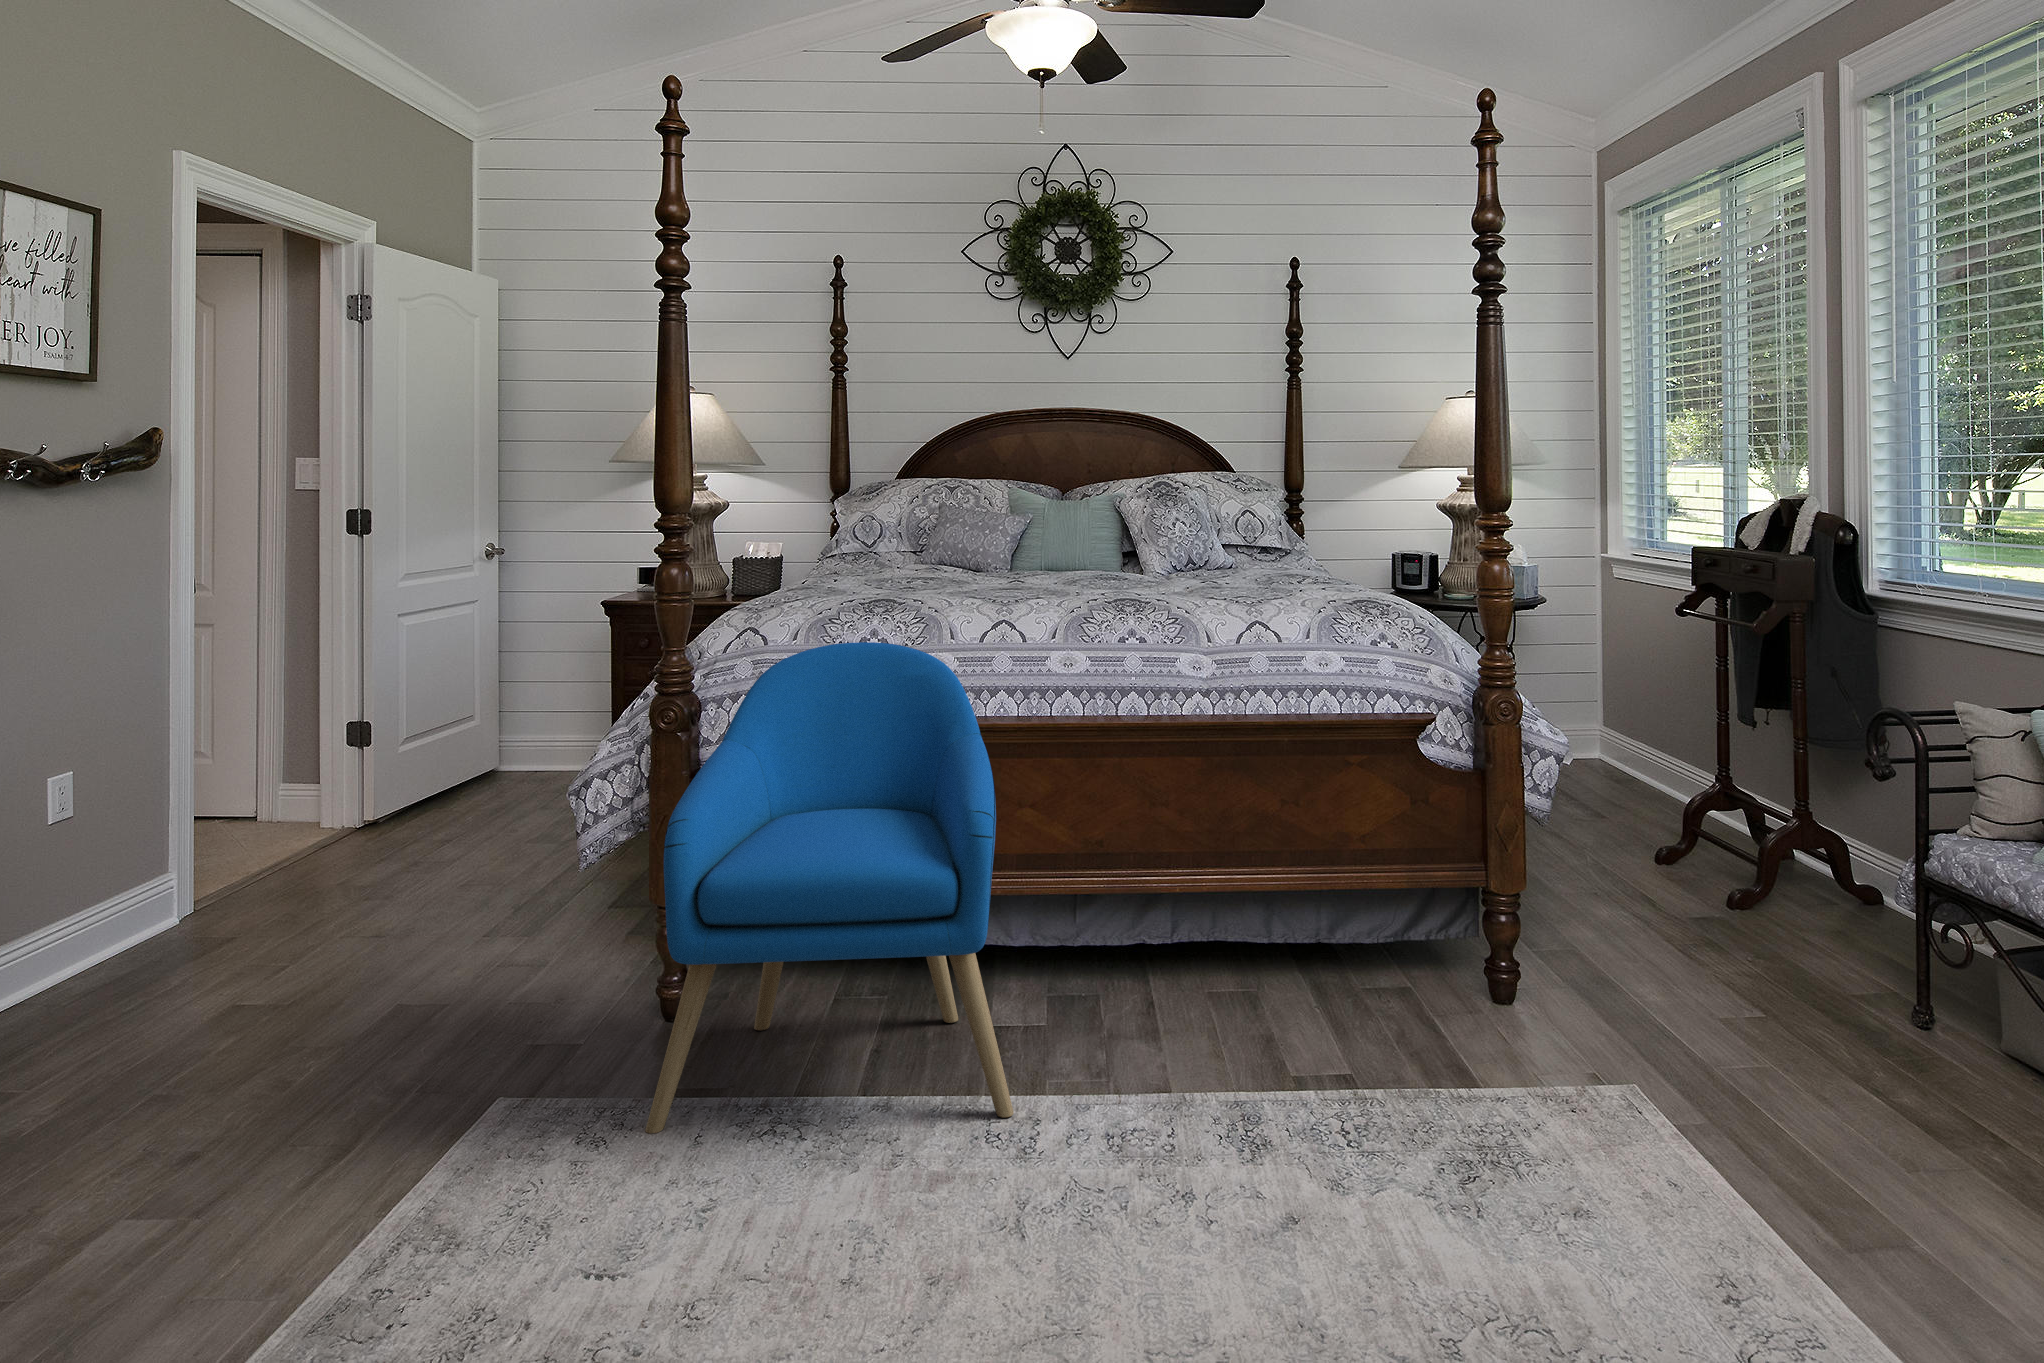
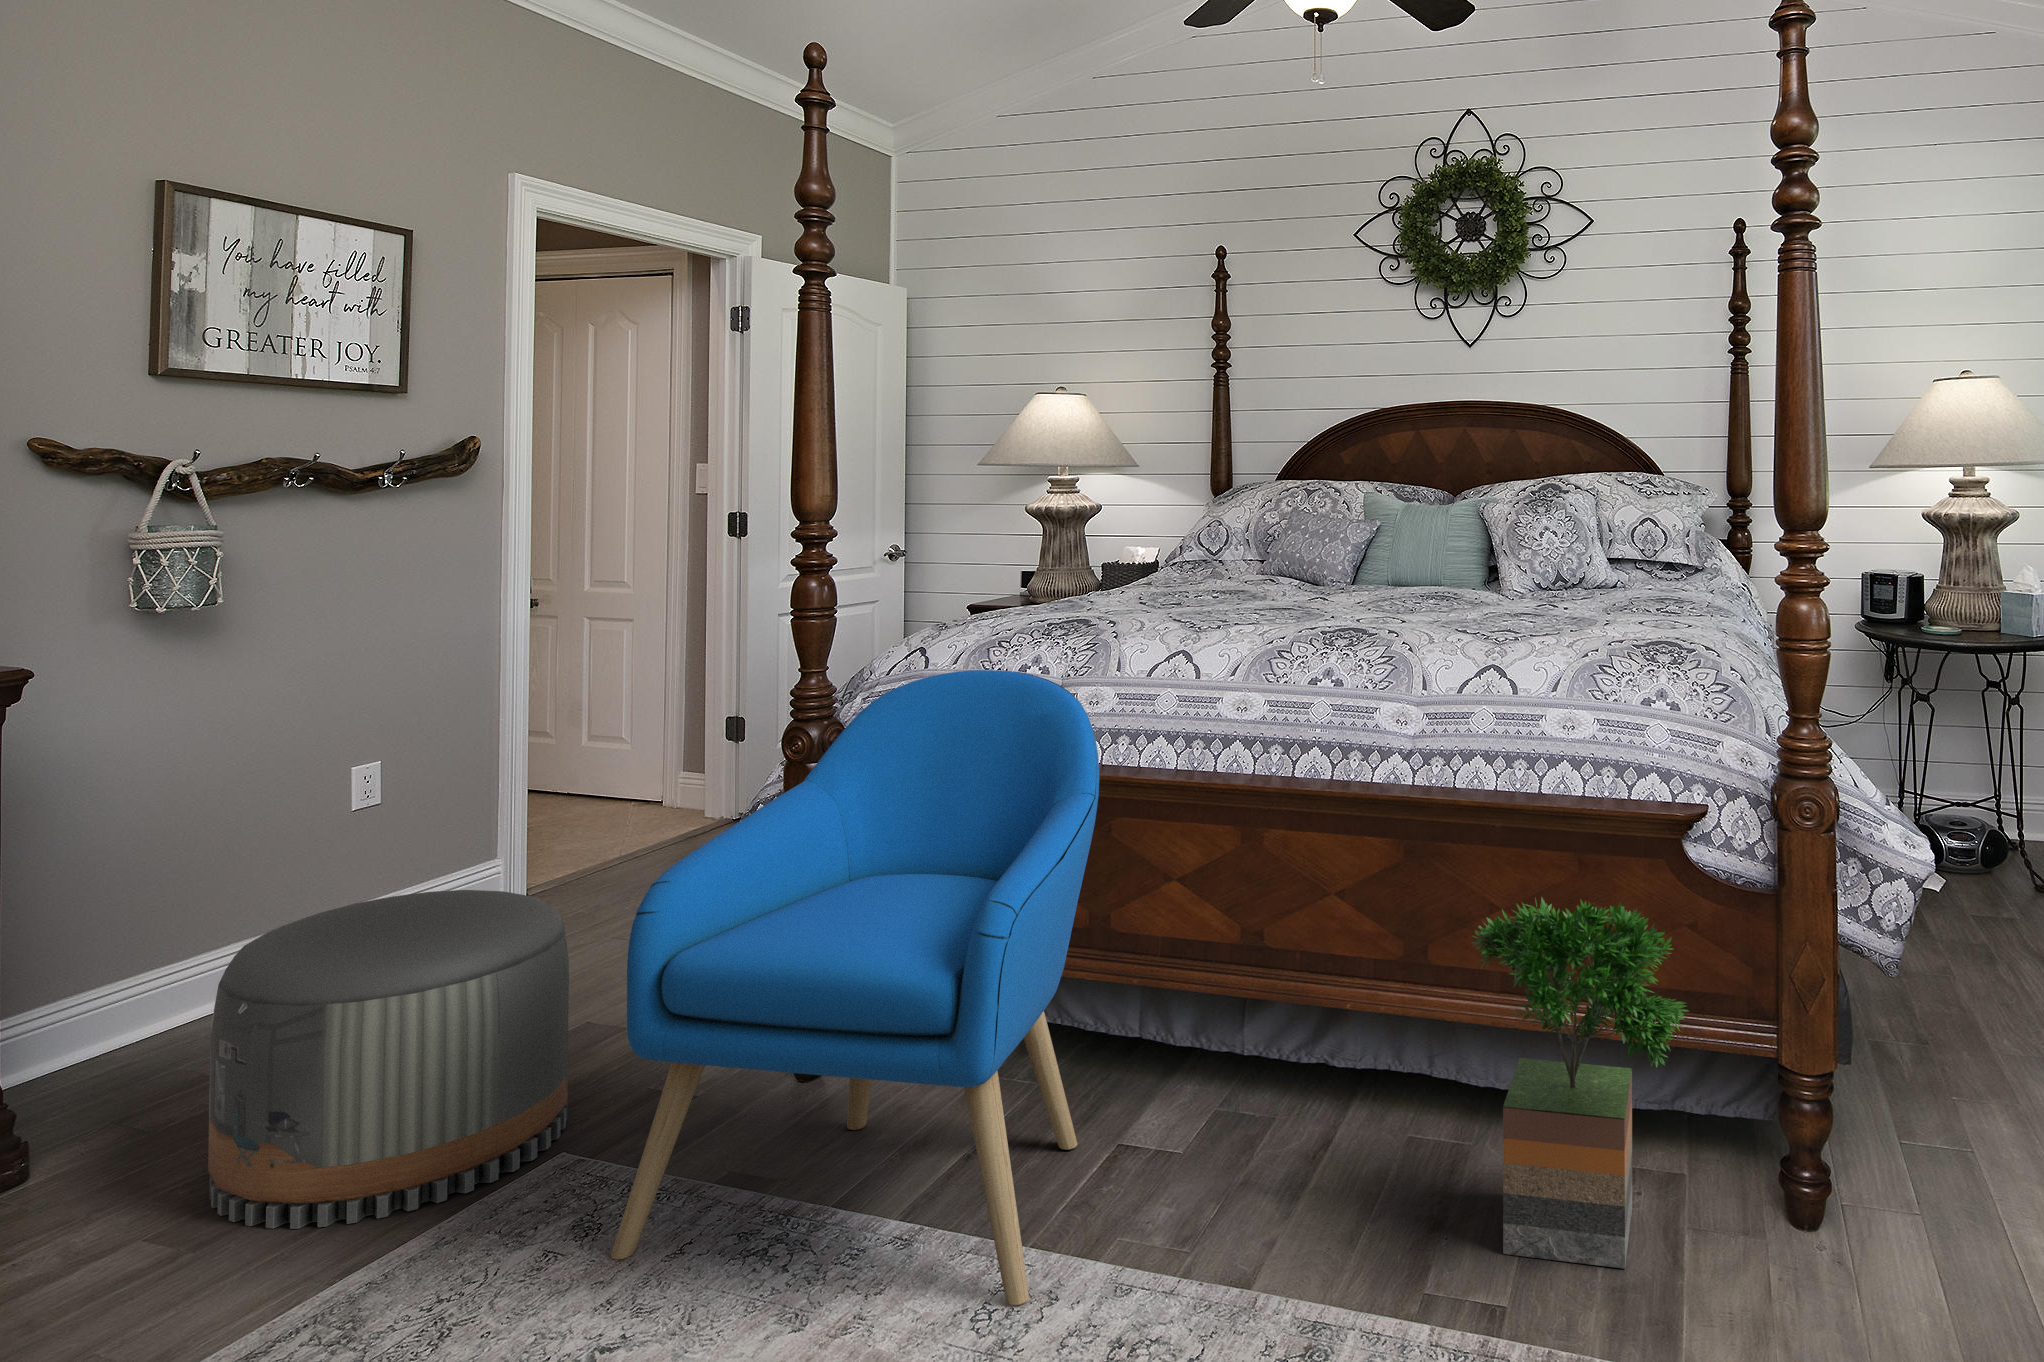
potted tree: none [1282,787,1453,1045] -> present [1472,898,1688,1269]
pouf: none [207,860,506,1155] -> present [208,890,569,1229]

